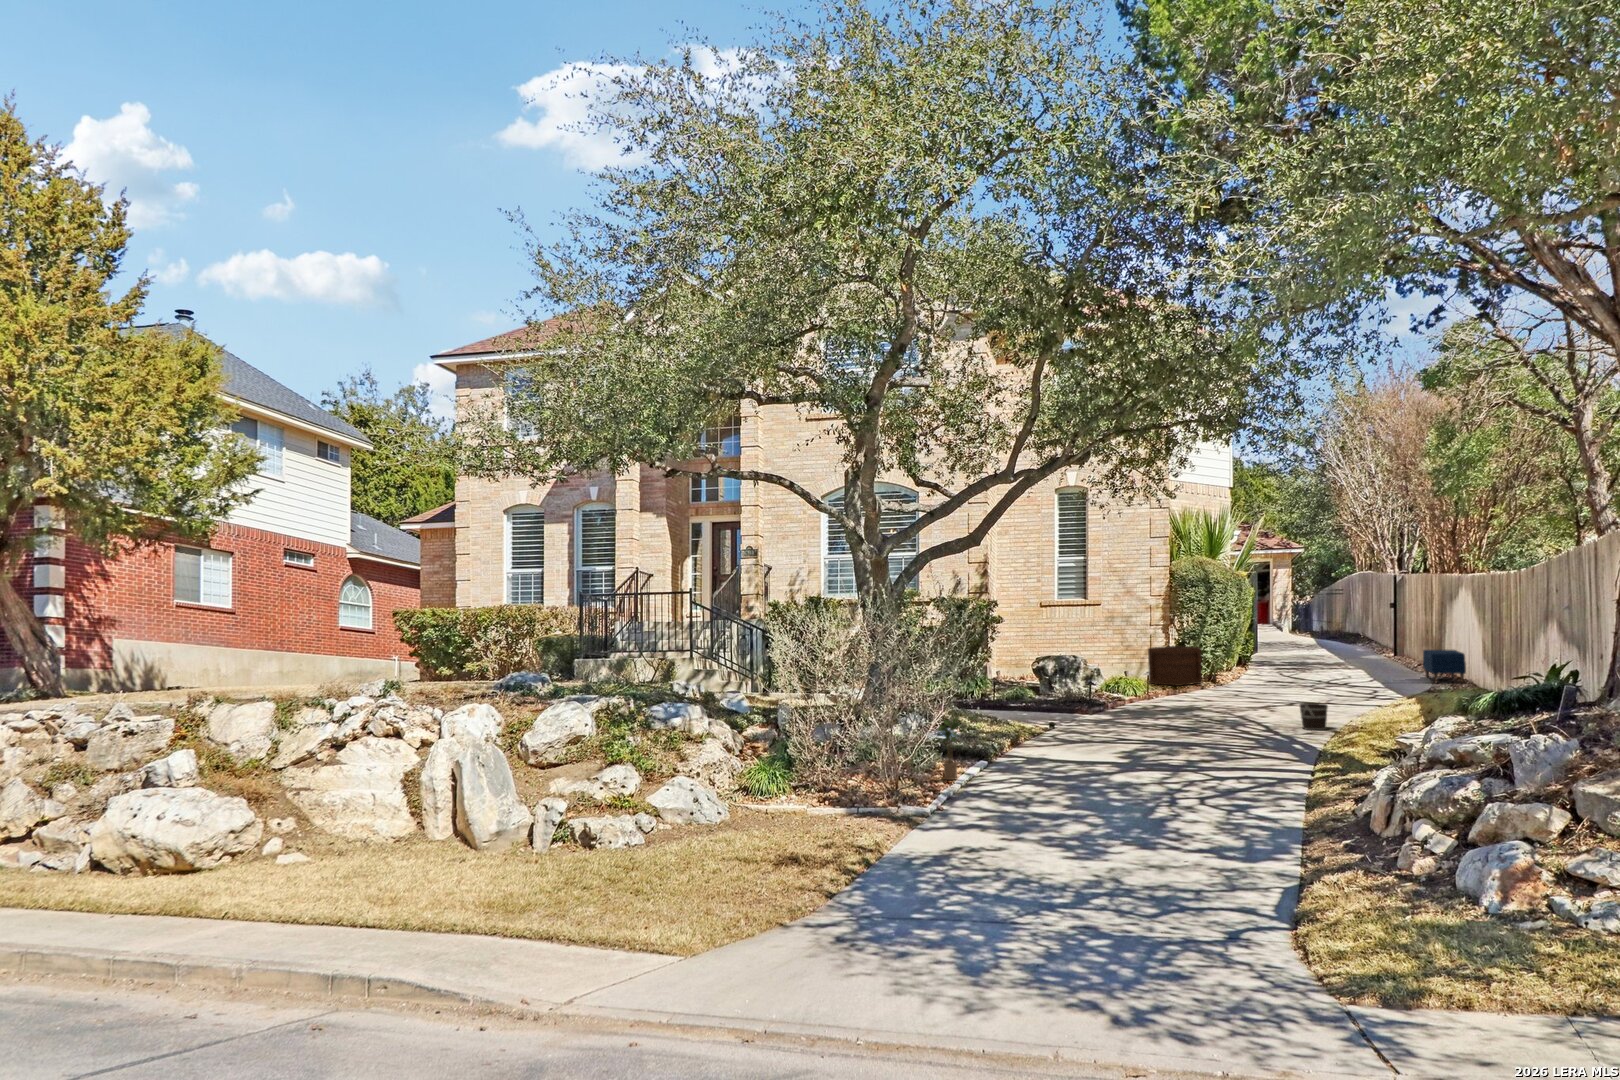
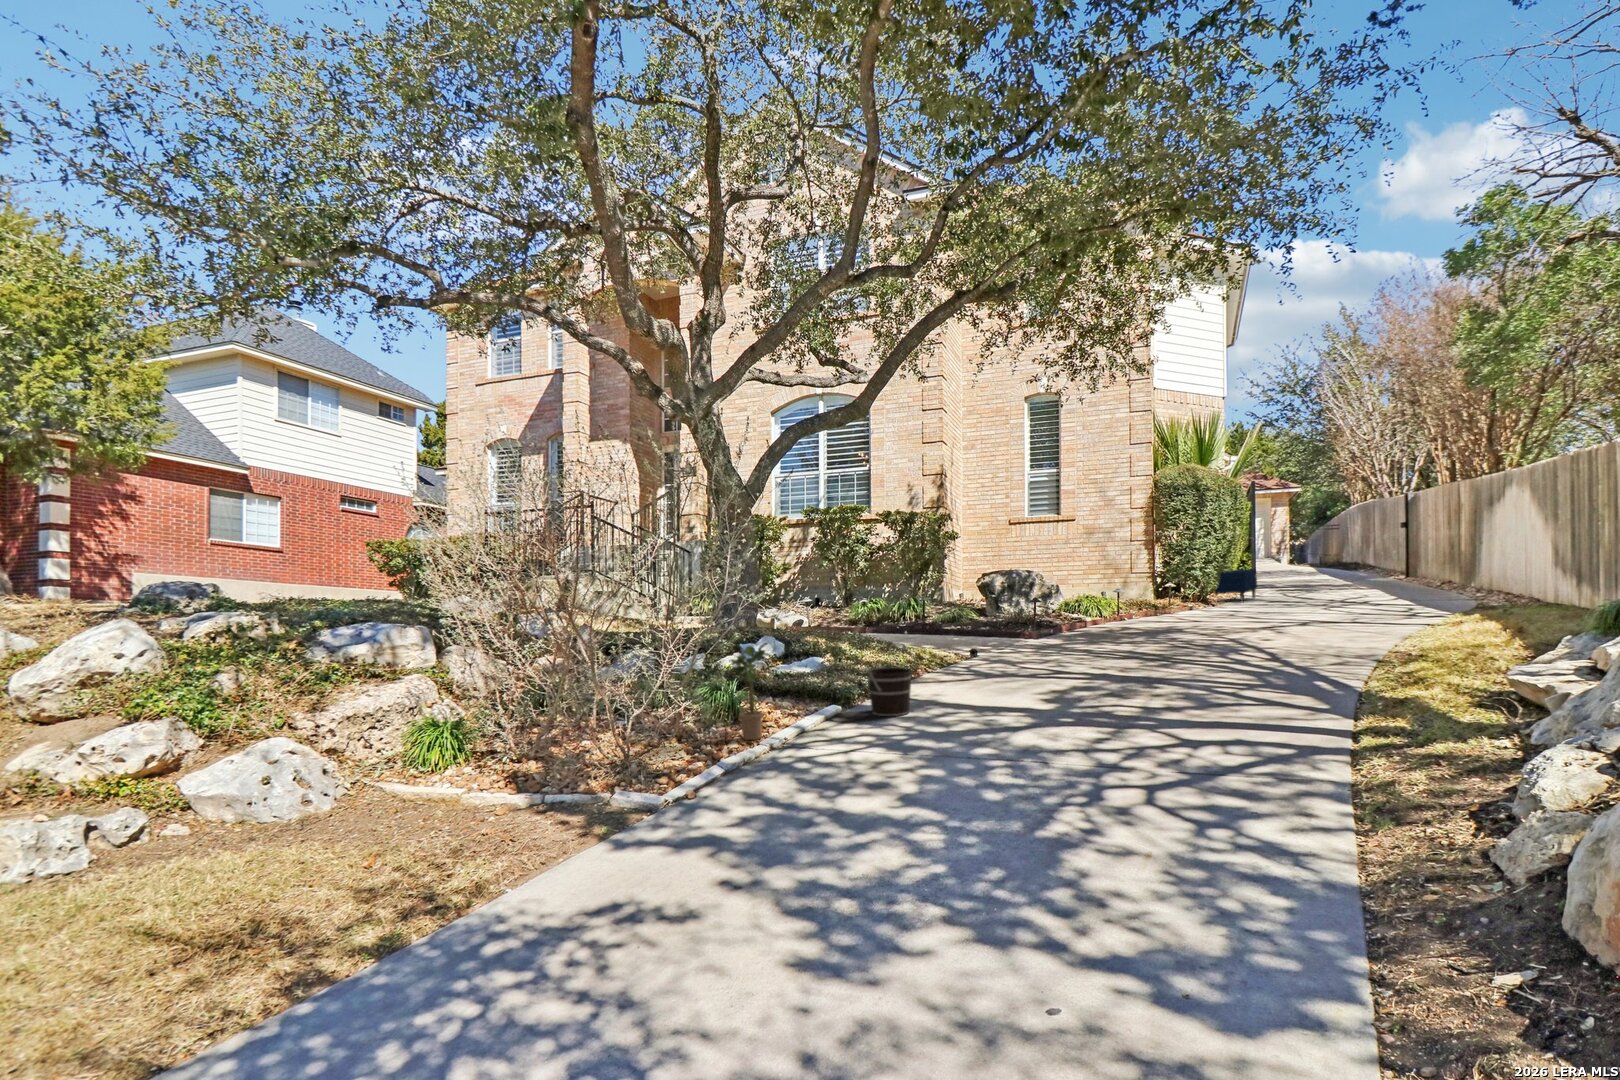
wooden crate: present [1148,646,1202,686] -> none [1128,563,1191,606]
bench: present [1423,650,1466,683] -> present [1215,569,1257,602]
bucket: present [1300,703,1328,730] -> present [866,667,912,716]

